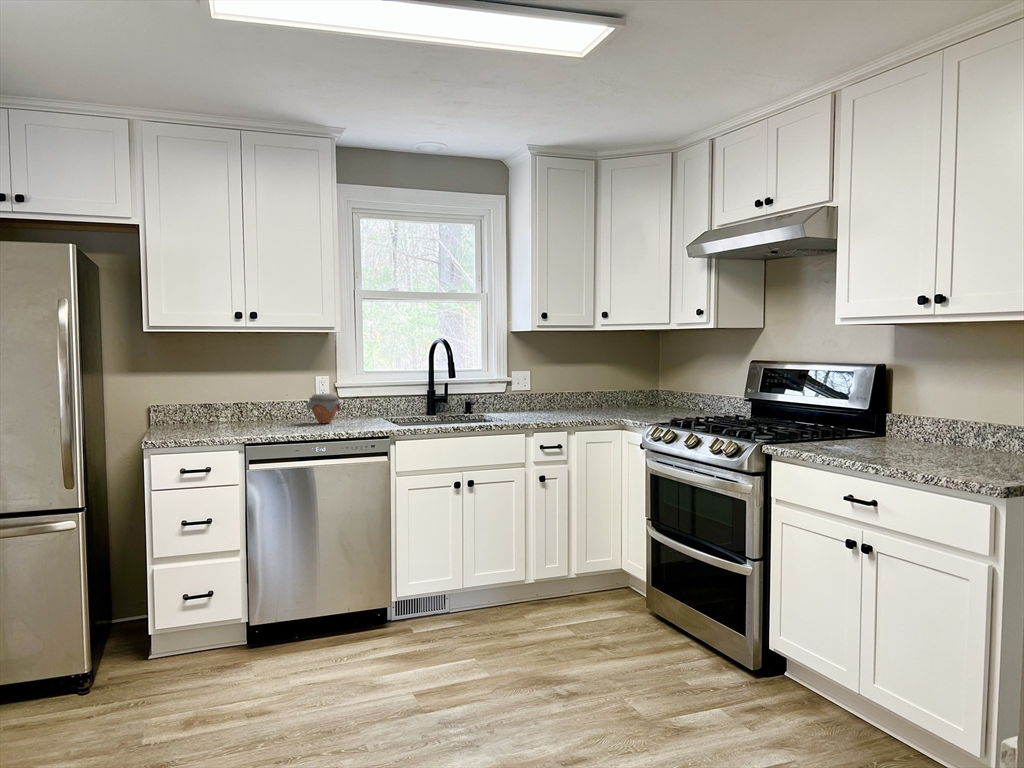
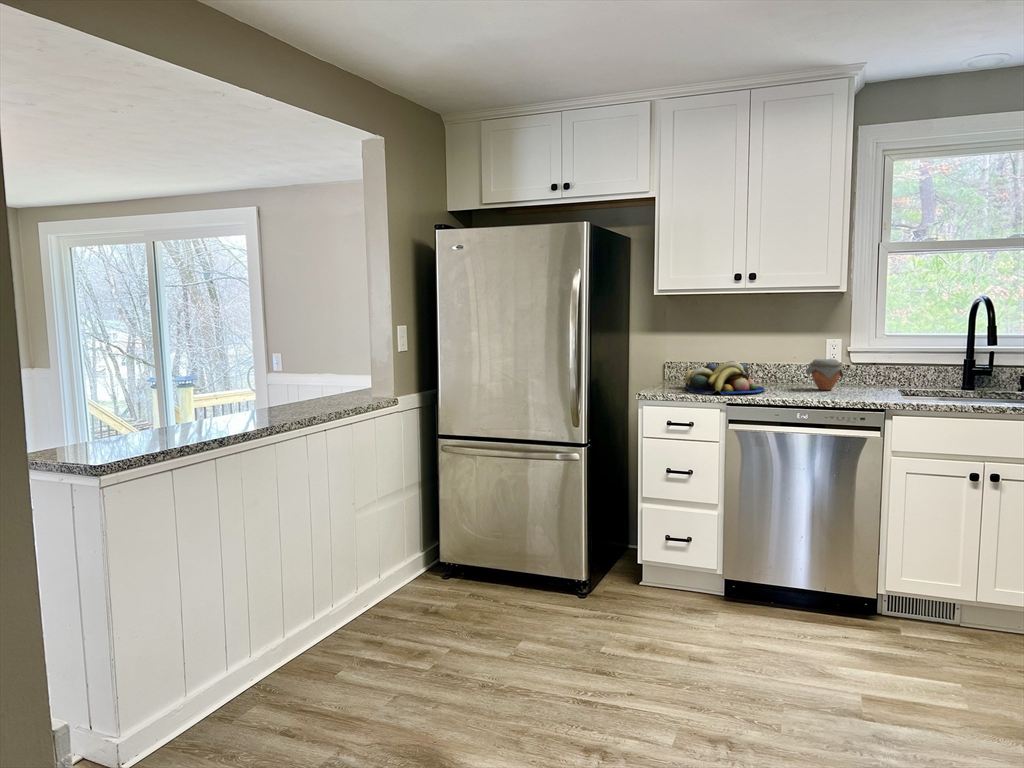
fruit bowl: none [186,399,275,435] -> present [685,361,765,395]

